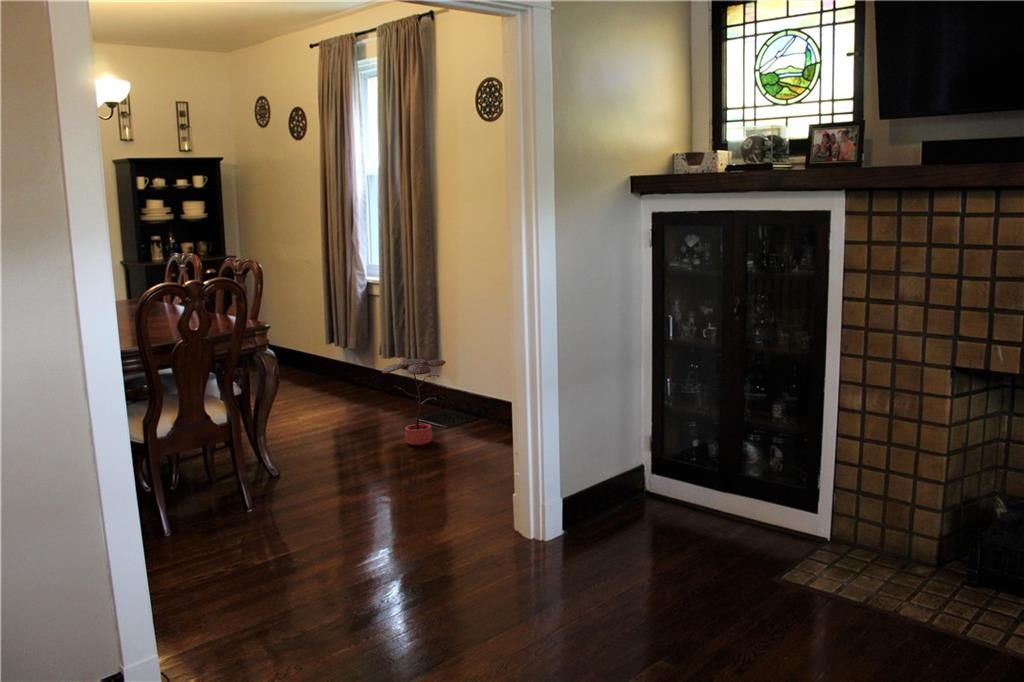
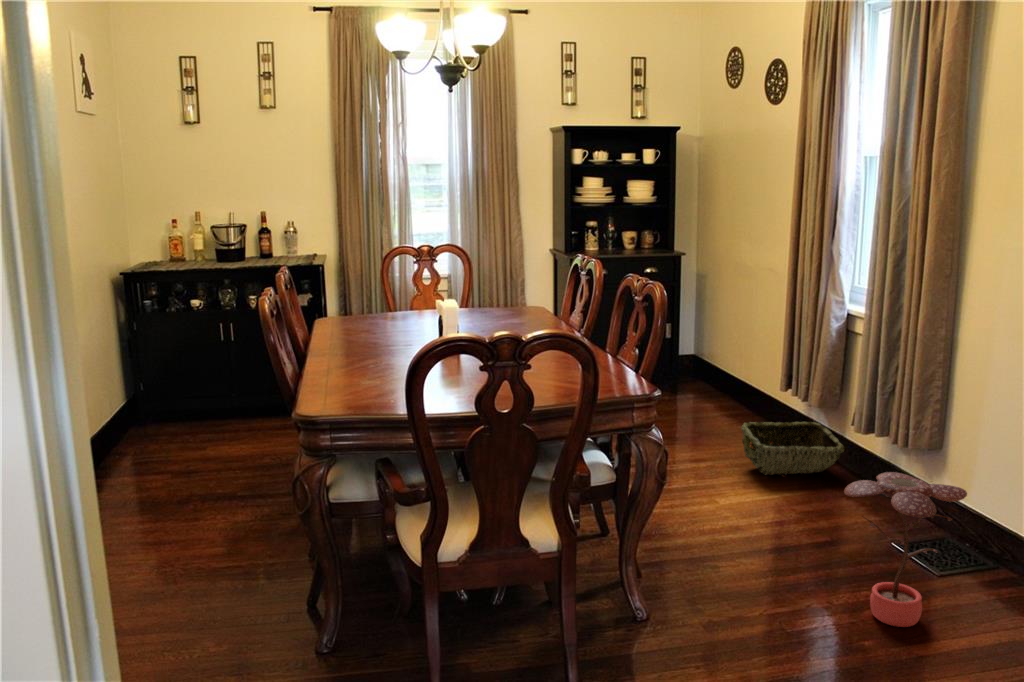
woven basket: none [309,362,379,400] -> present [741,422,844,475]

